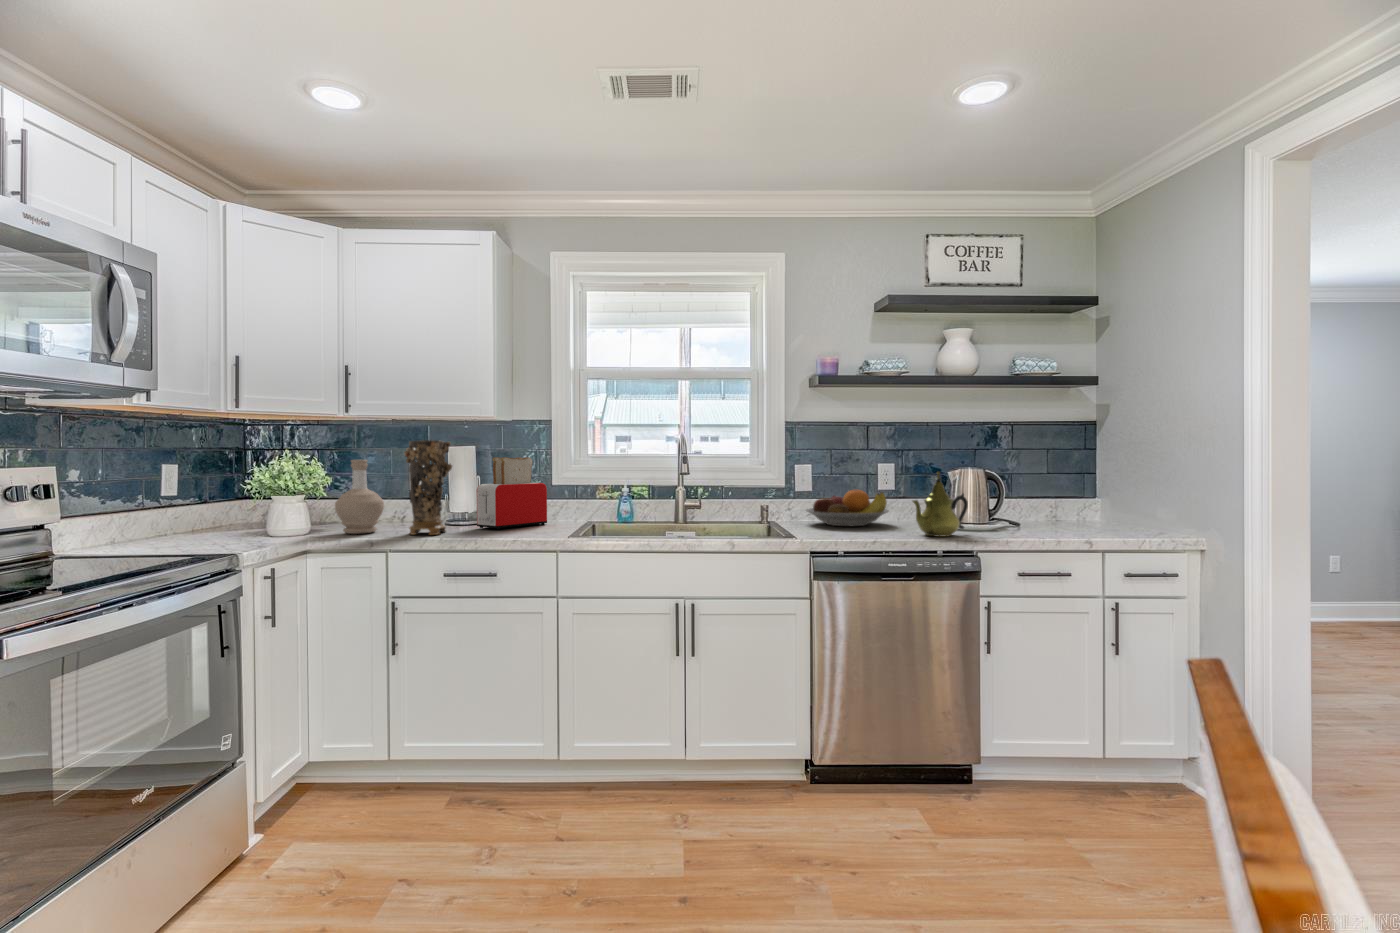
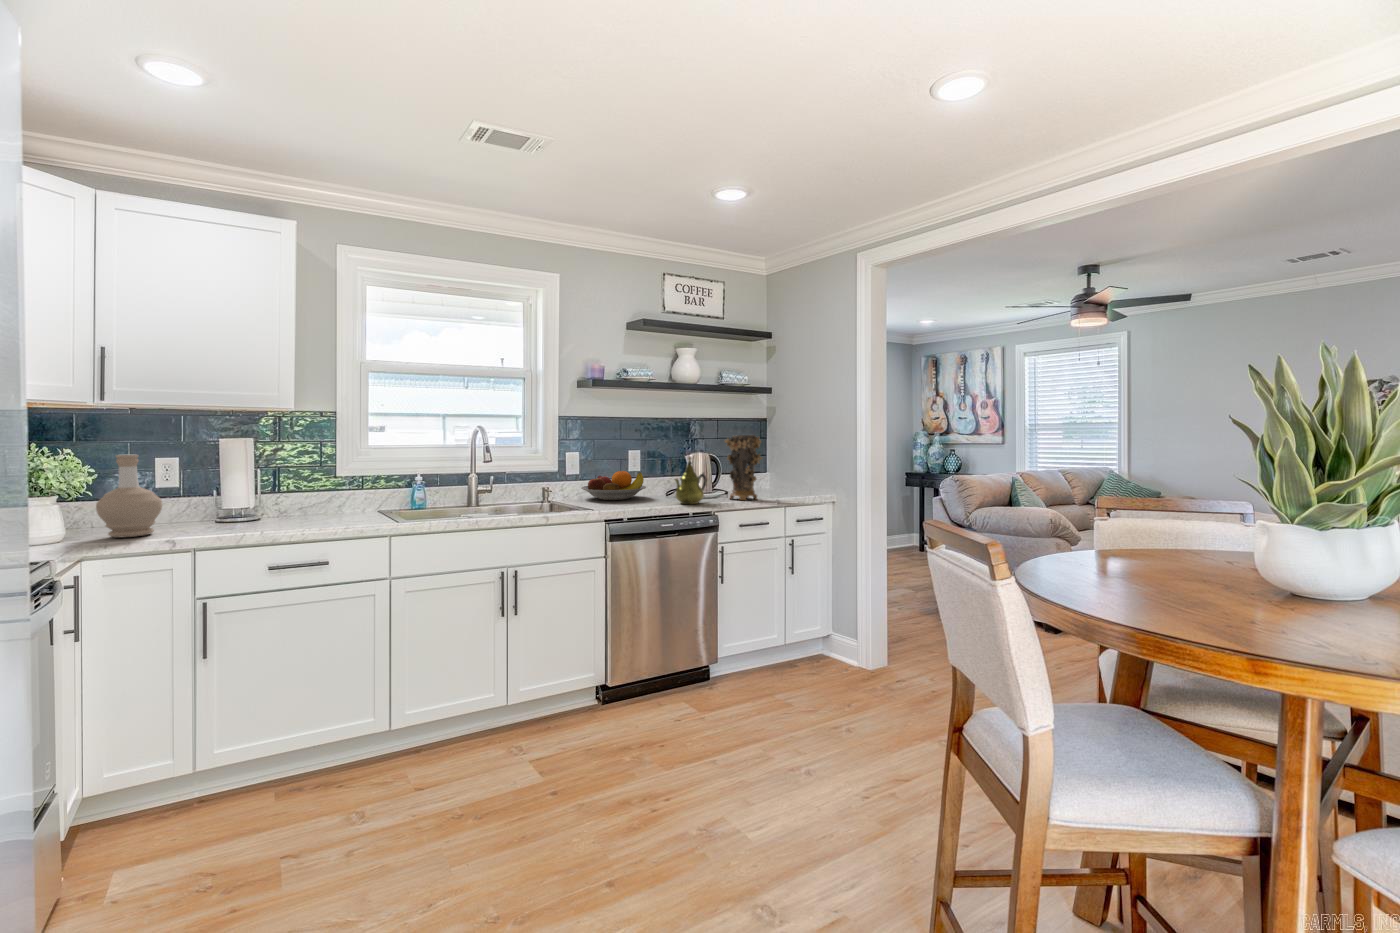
decorative vase: present [404,440,452,535] -> present [725,435,763,500]
toaster: present [477,457,547,529] -> none [276,449,349,521]

